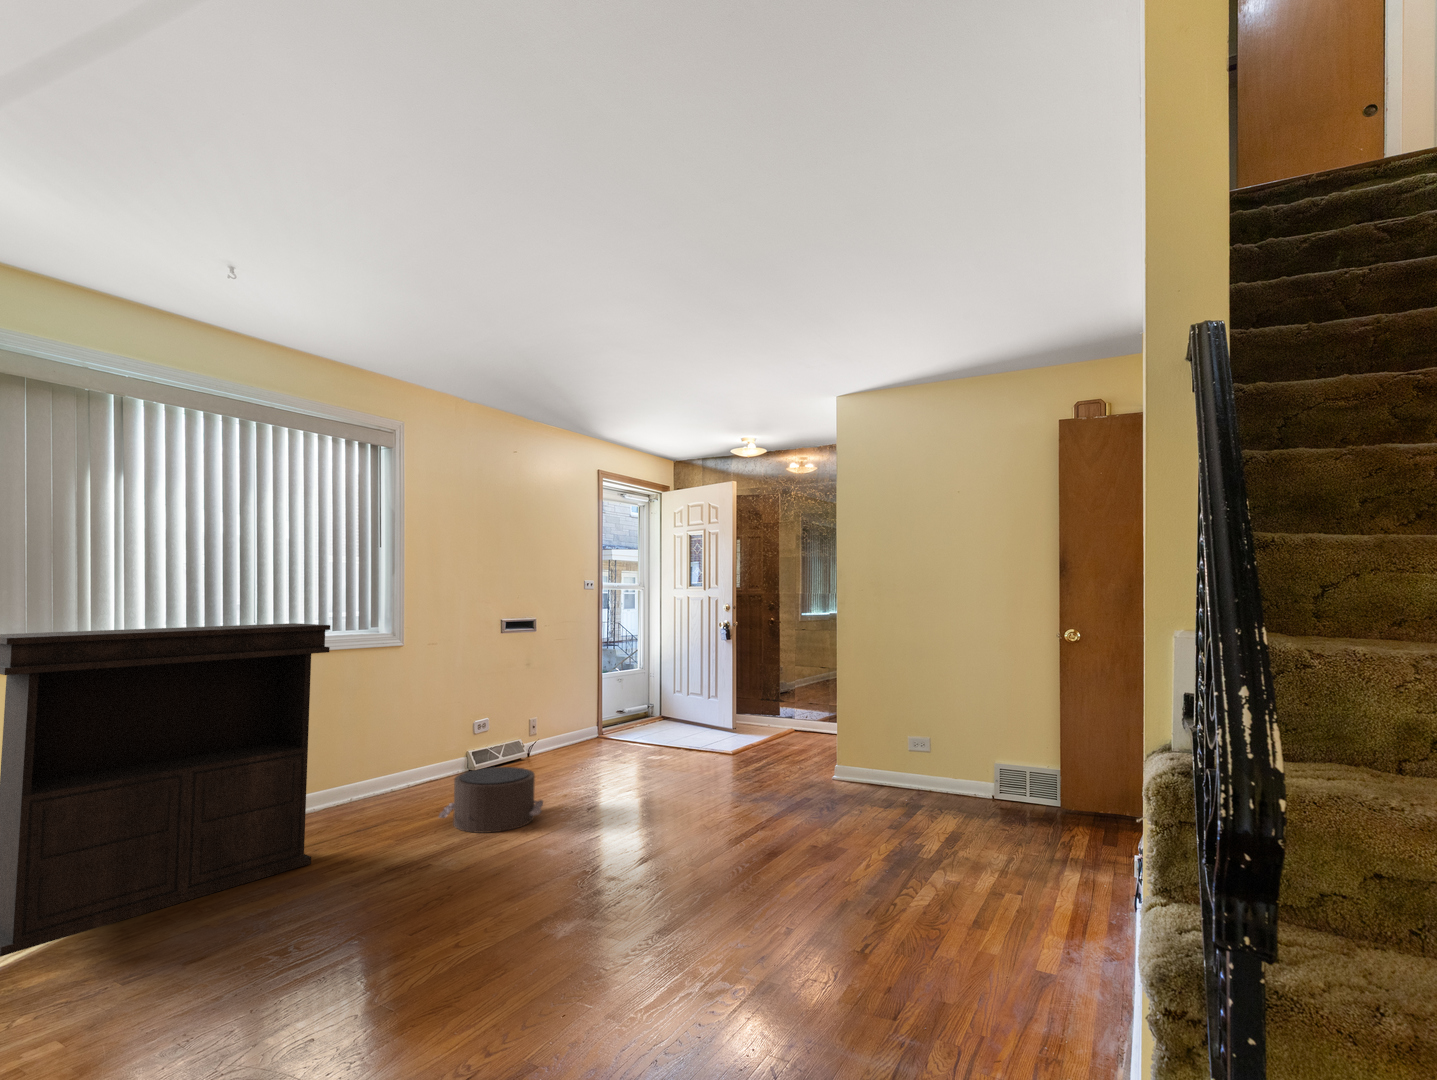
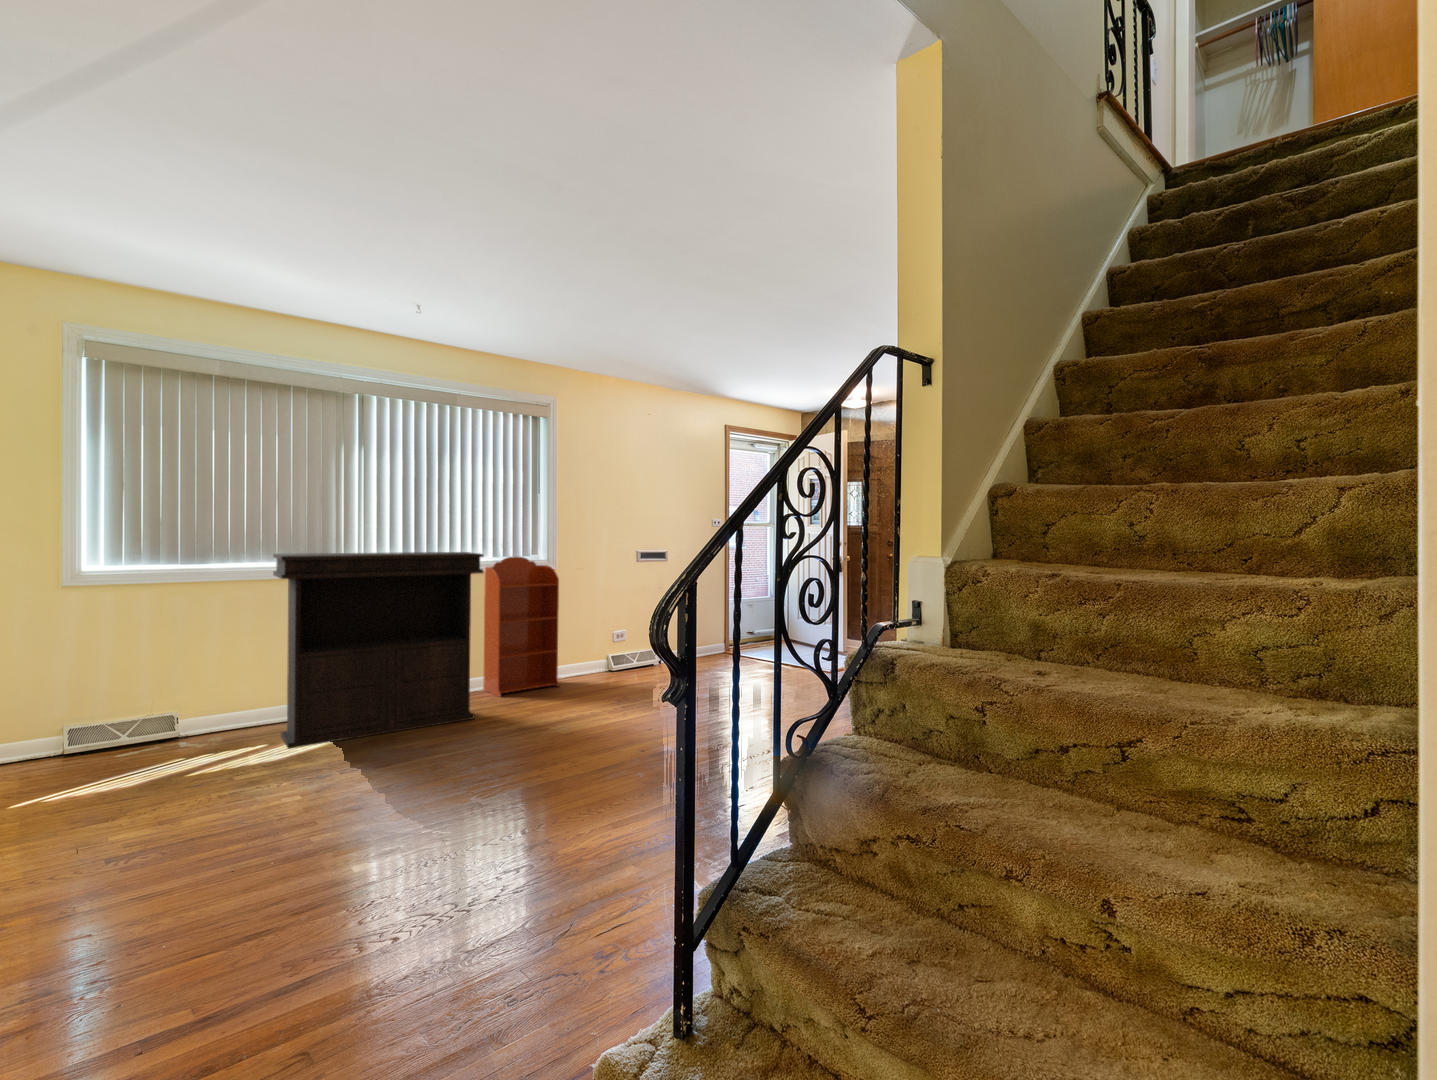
bookcase: none [303,628,413,825] -> present [483,556,560,697]
pouf: present [439,767,543,833] -> none [565,666,645,712]

